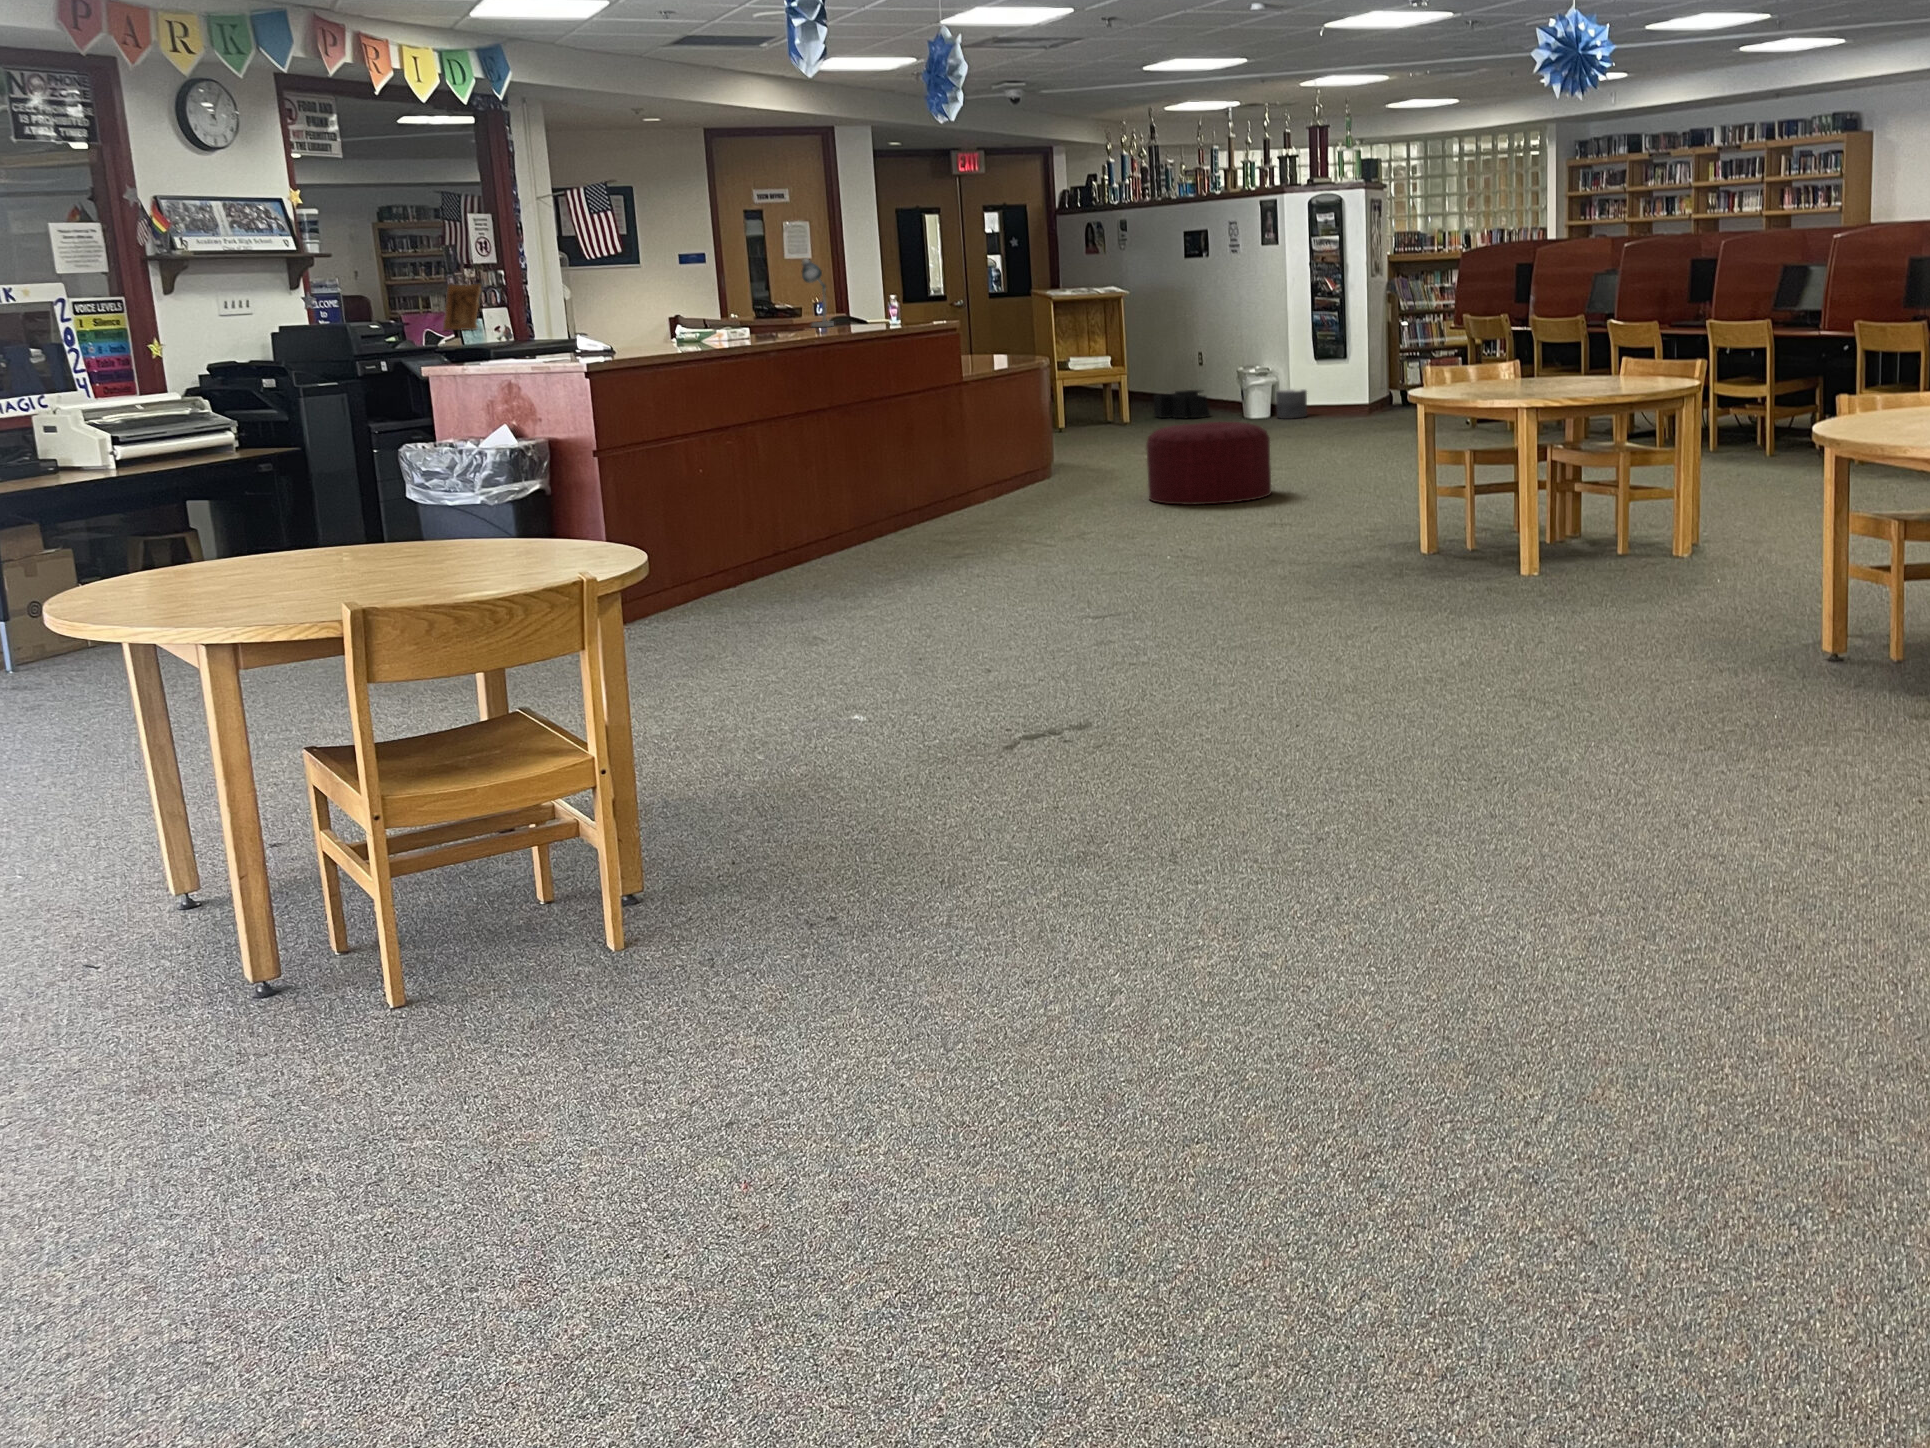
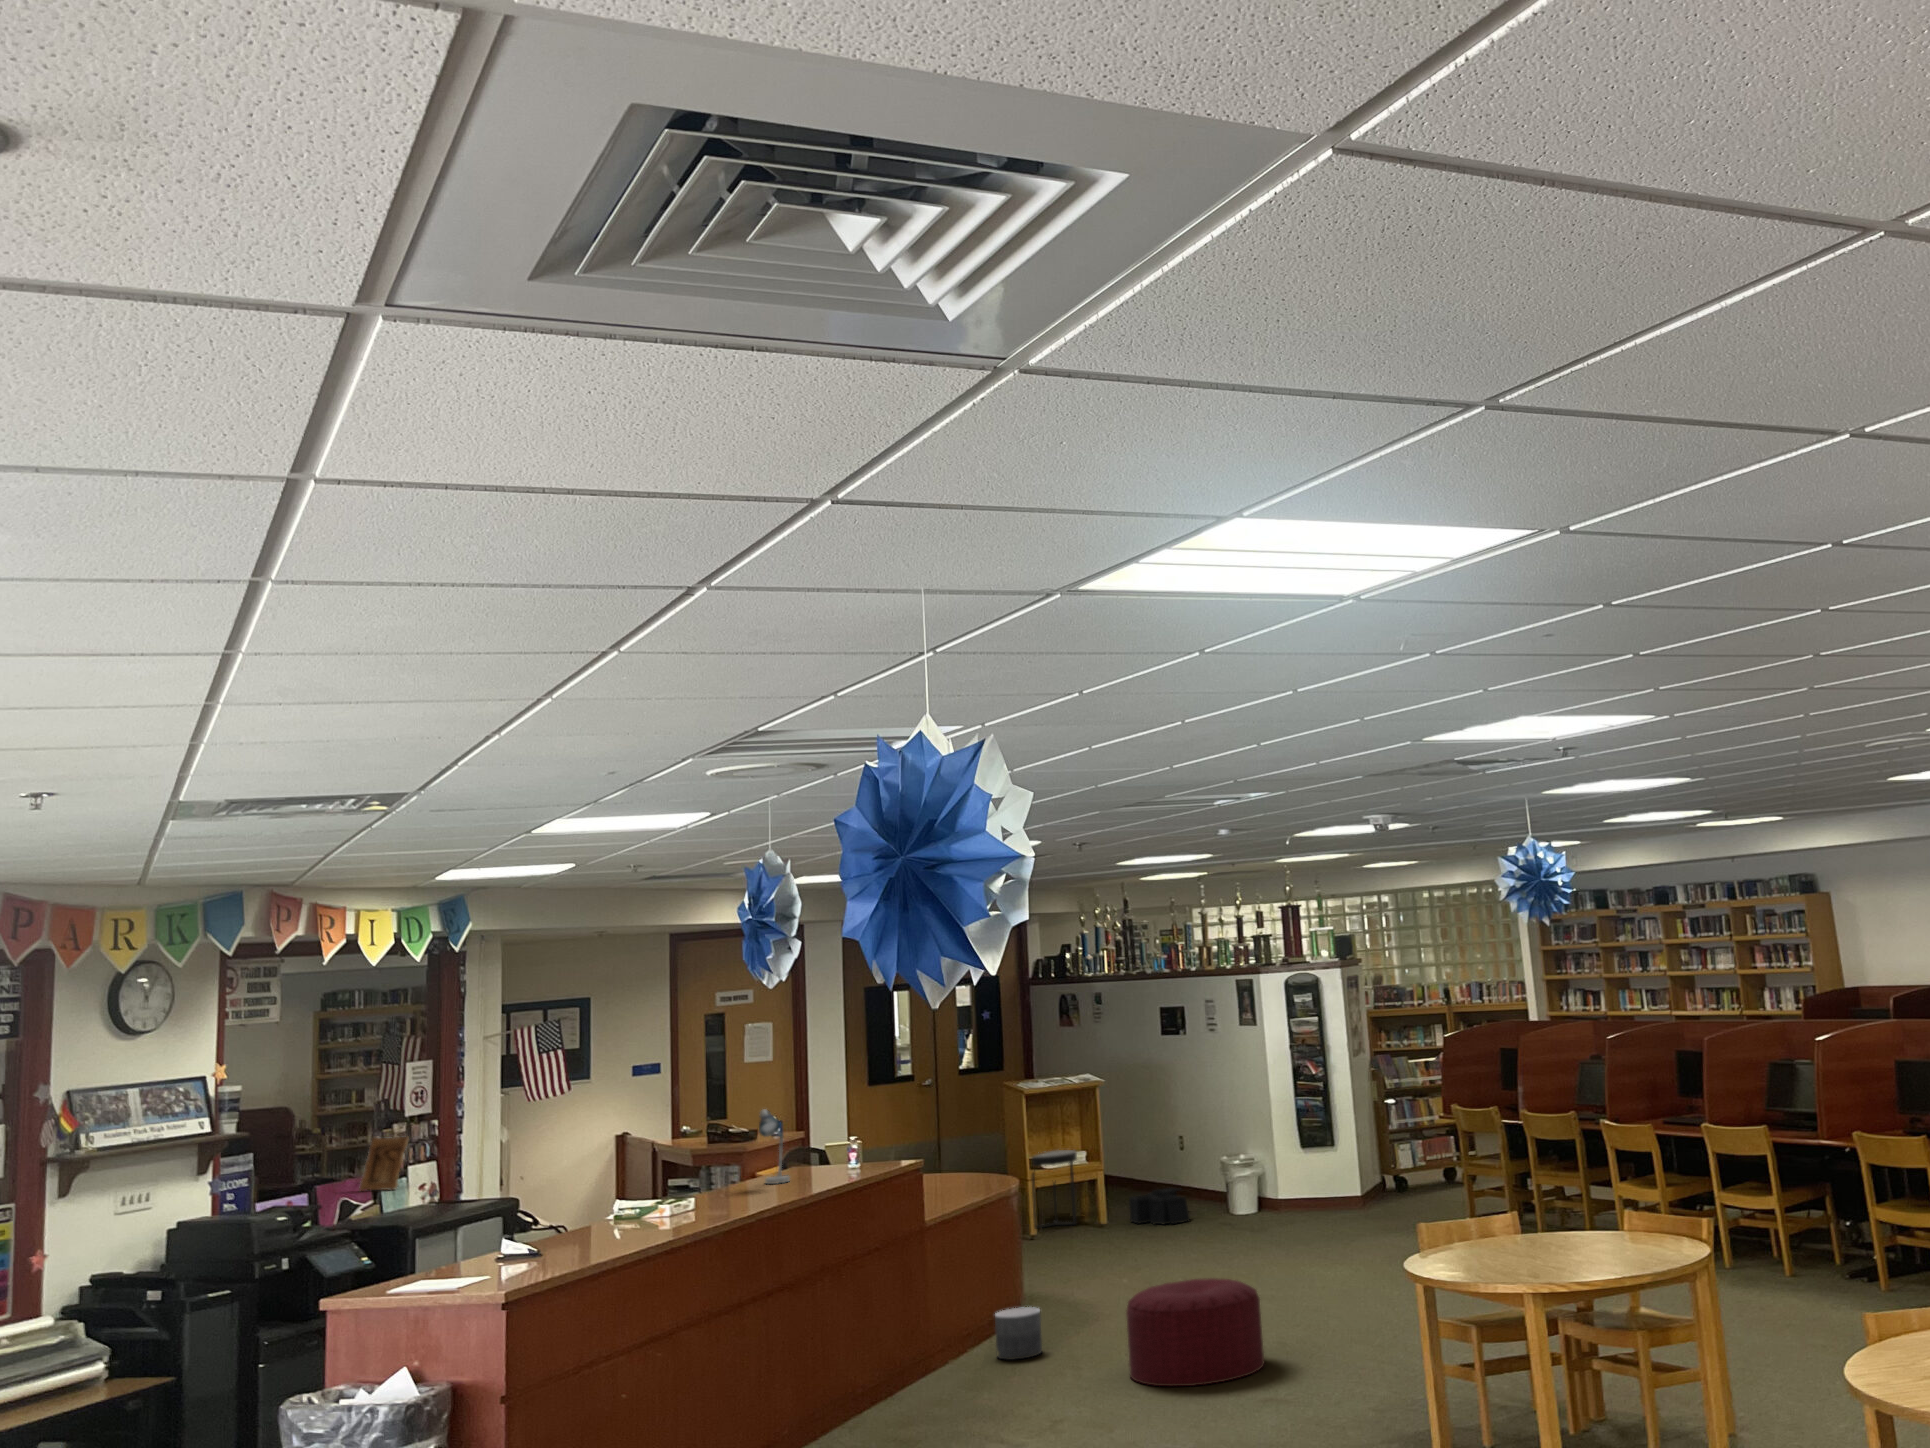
side table: none [1059,353,1105,421] -> present [1032,1150,1077,1229]
planter: present [1276,389,1307,419] -> present [995,1307,1042,1360]

